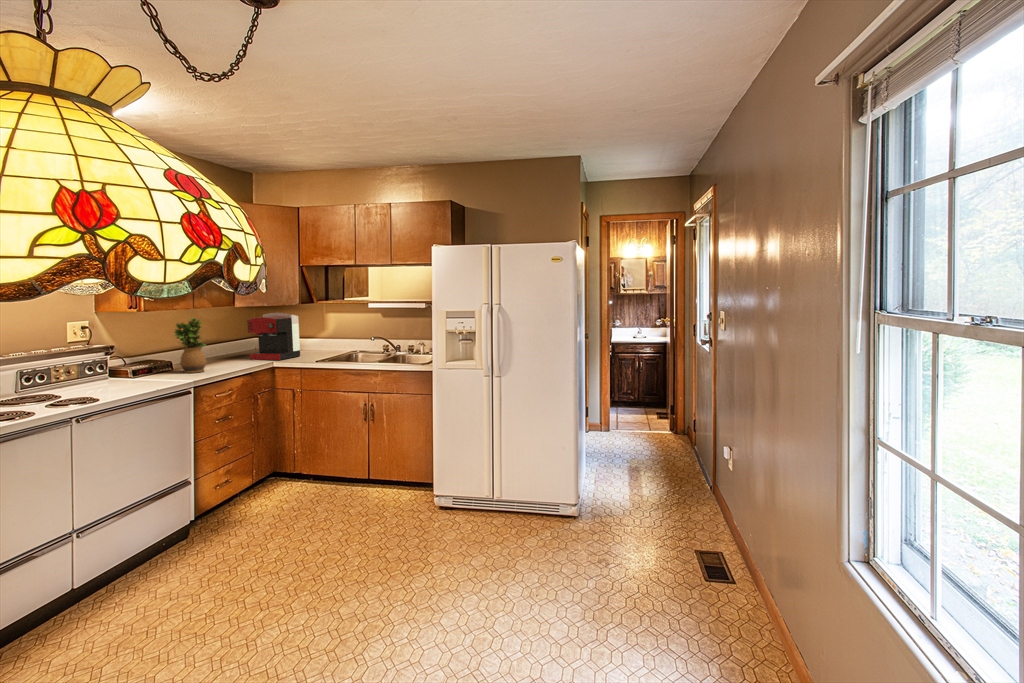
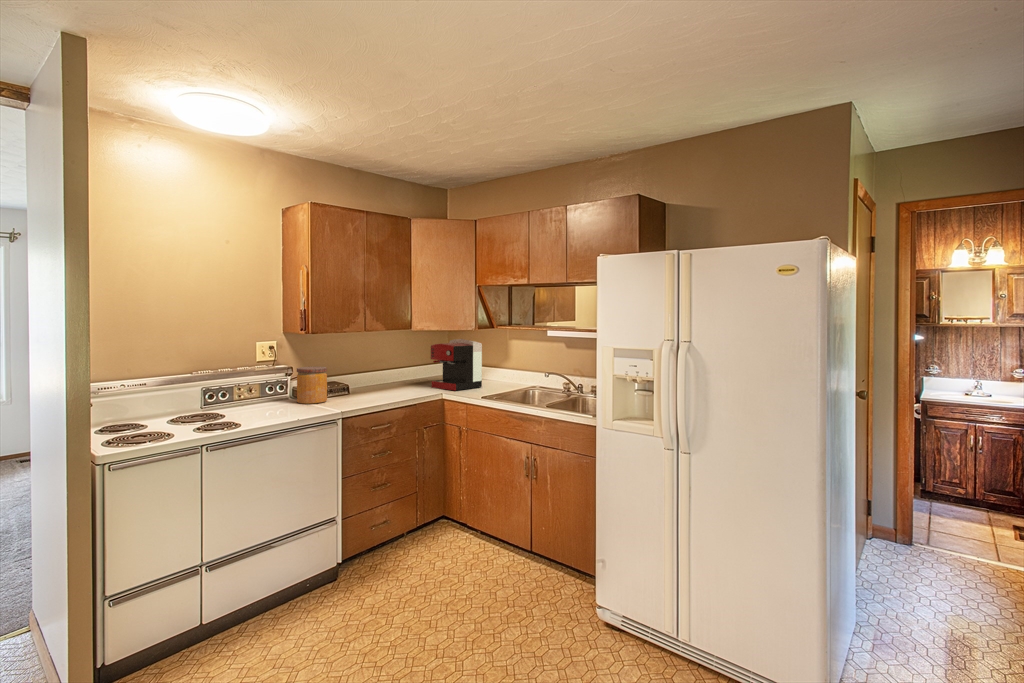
potted plant: present [174,317,207,373] -> none [343,341,374,399]
jar: none [126,343,162,380] -> present [297,367,327,404]

